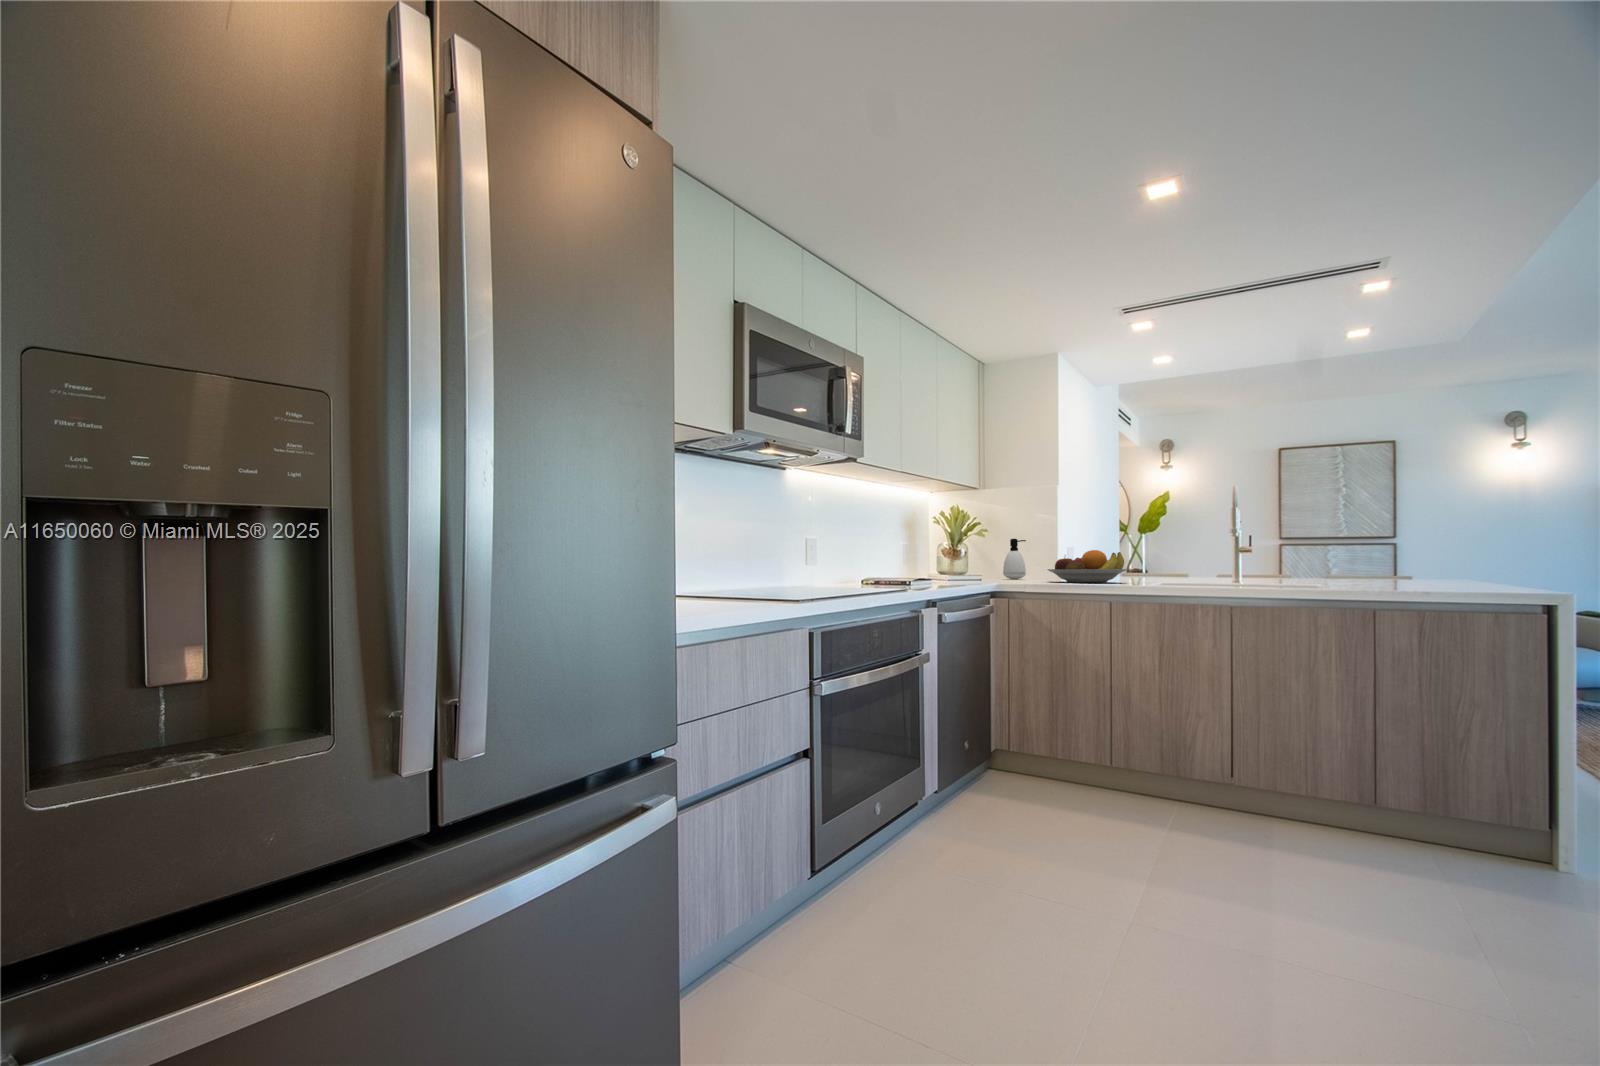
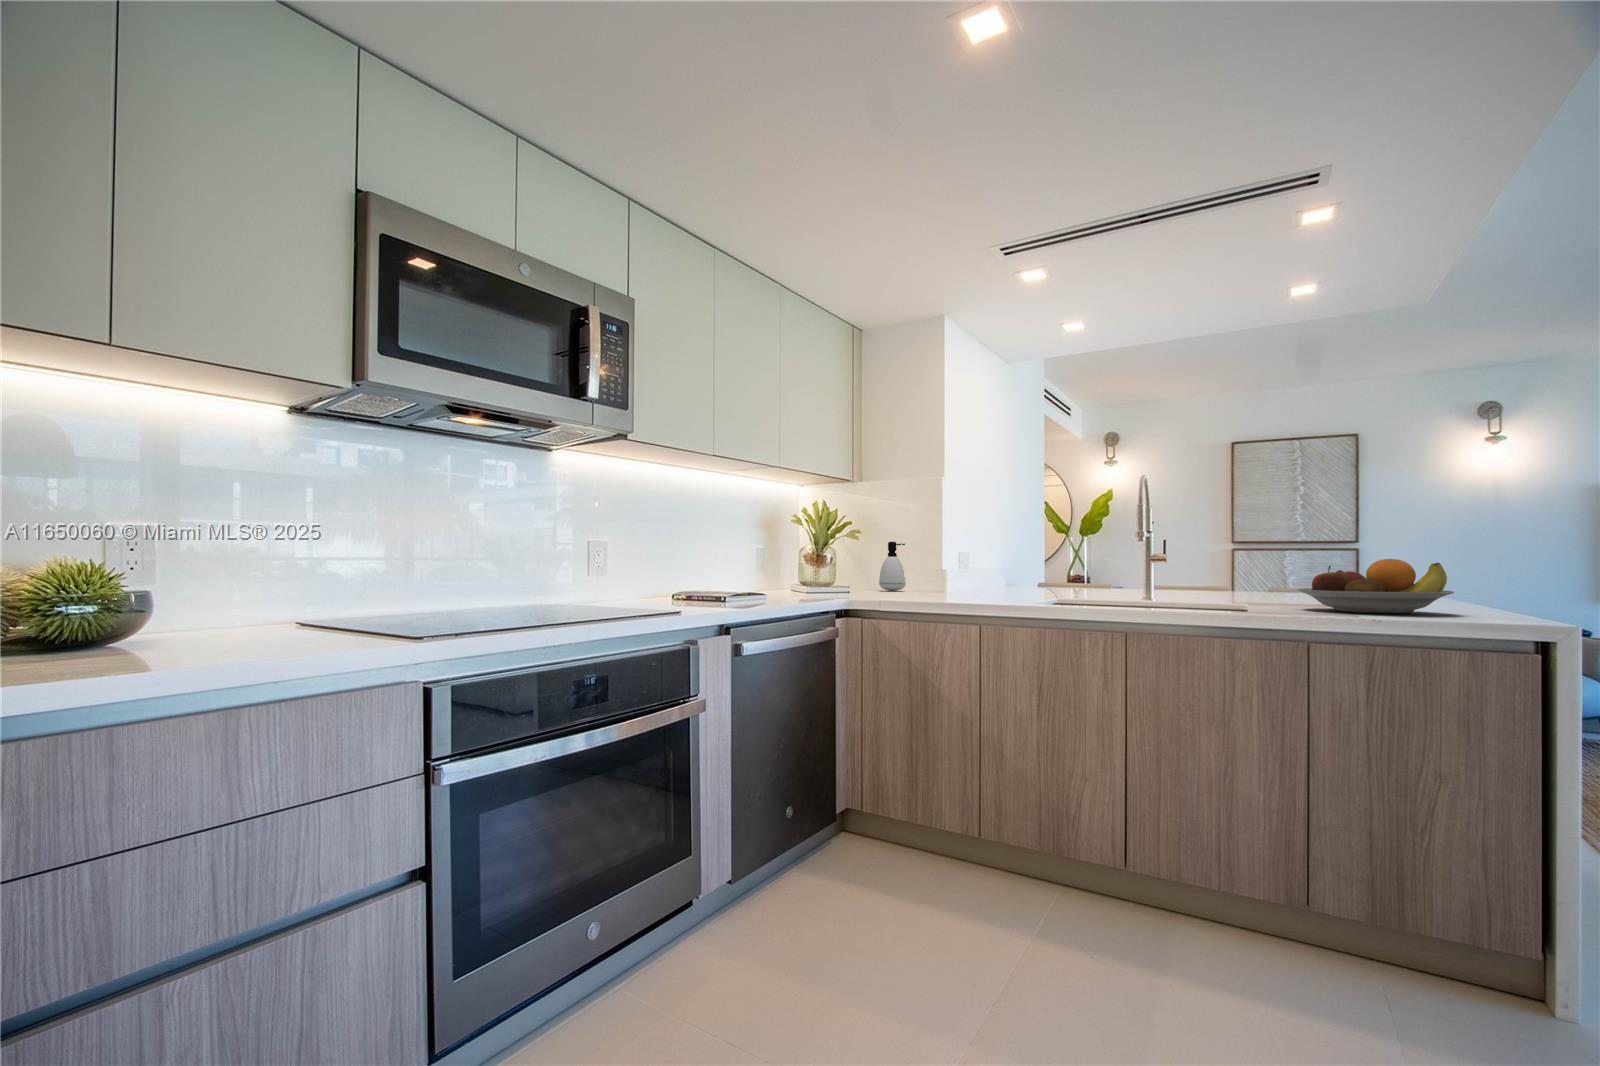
fruit bowl: present [1048,550,1127,583] -> present [1298,559,1454,613]

